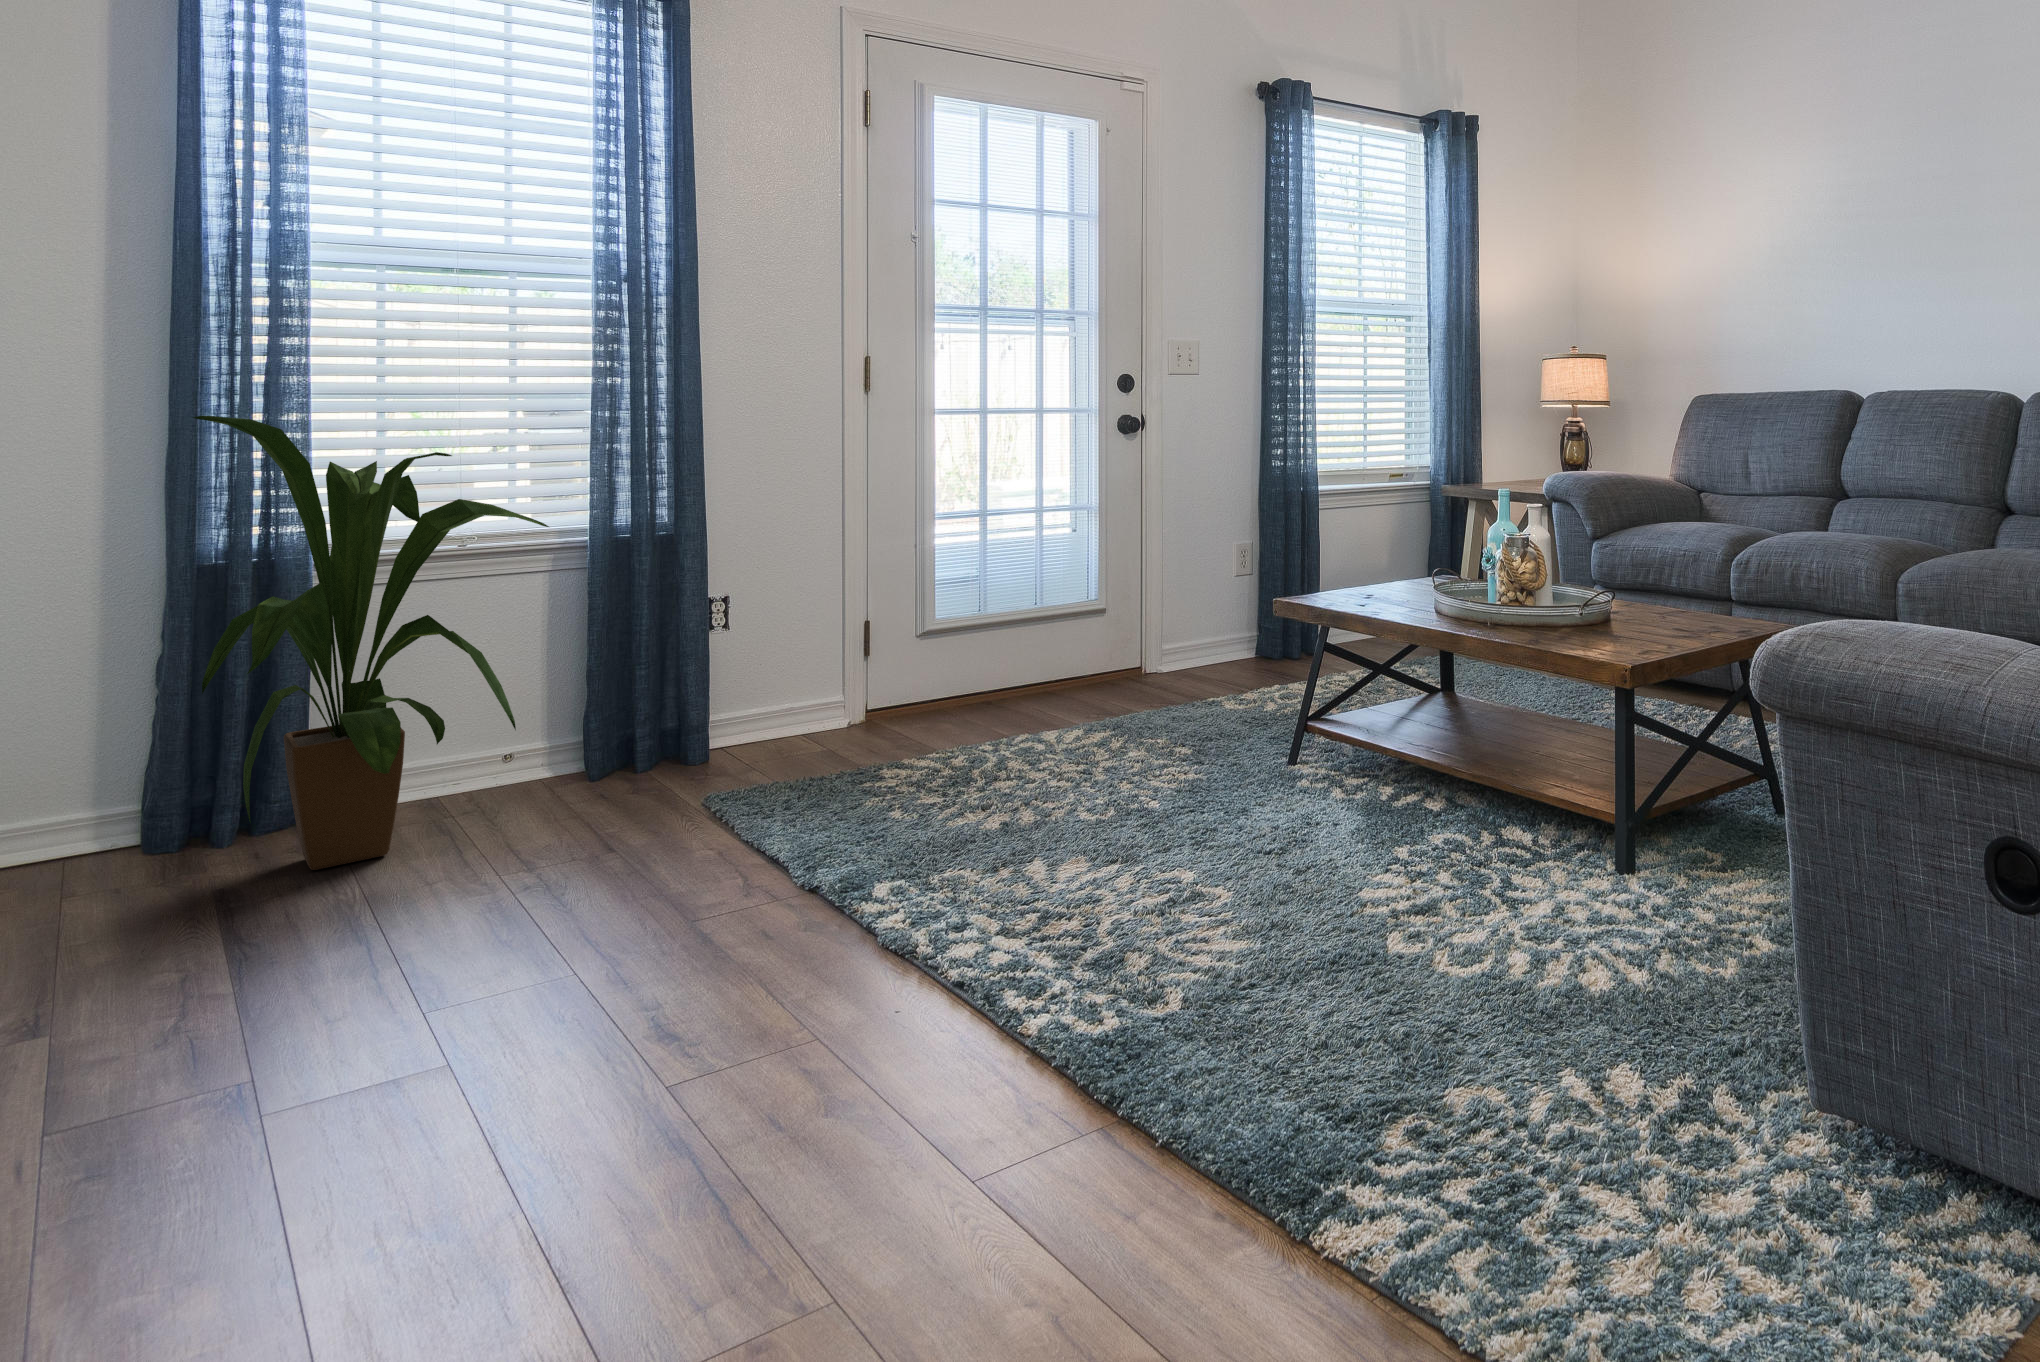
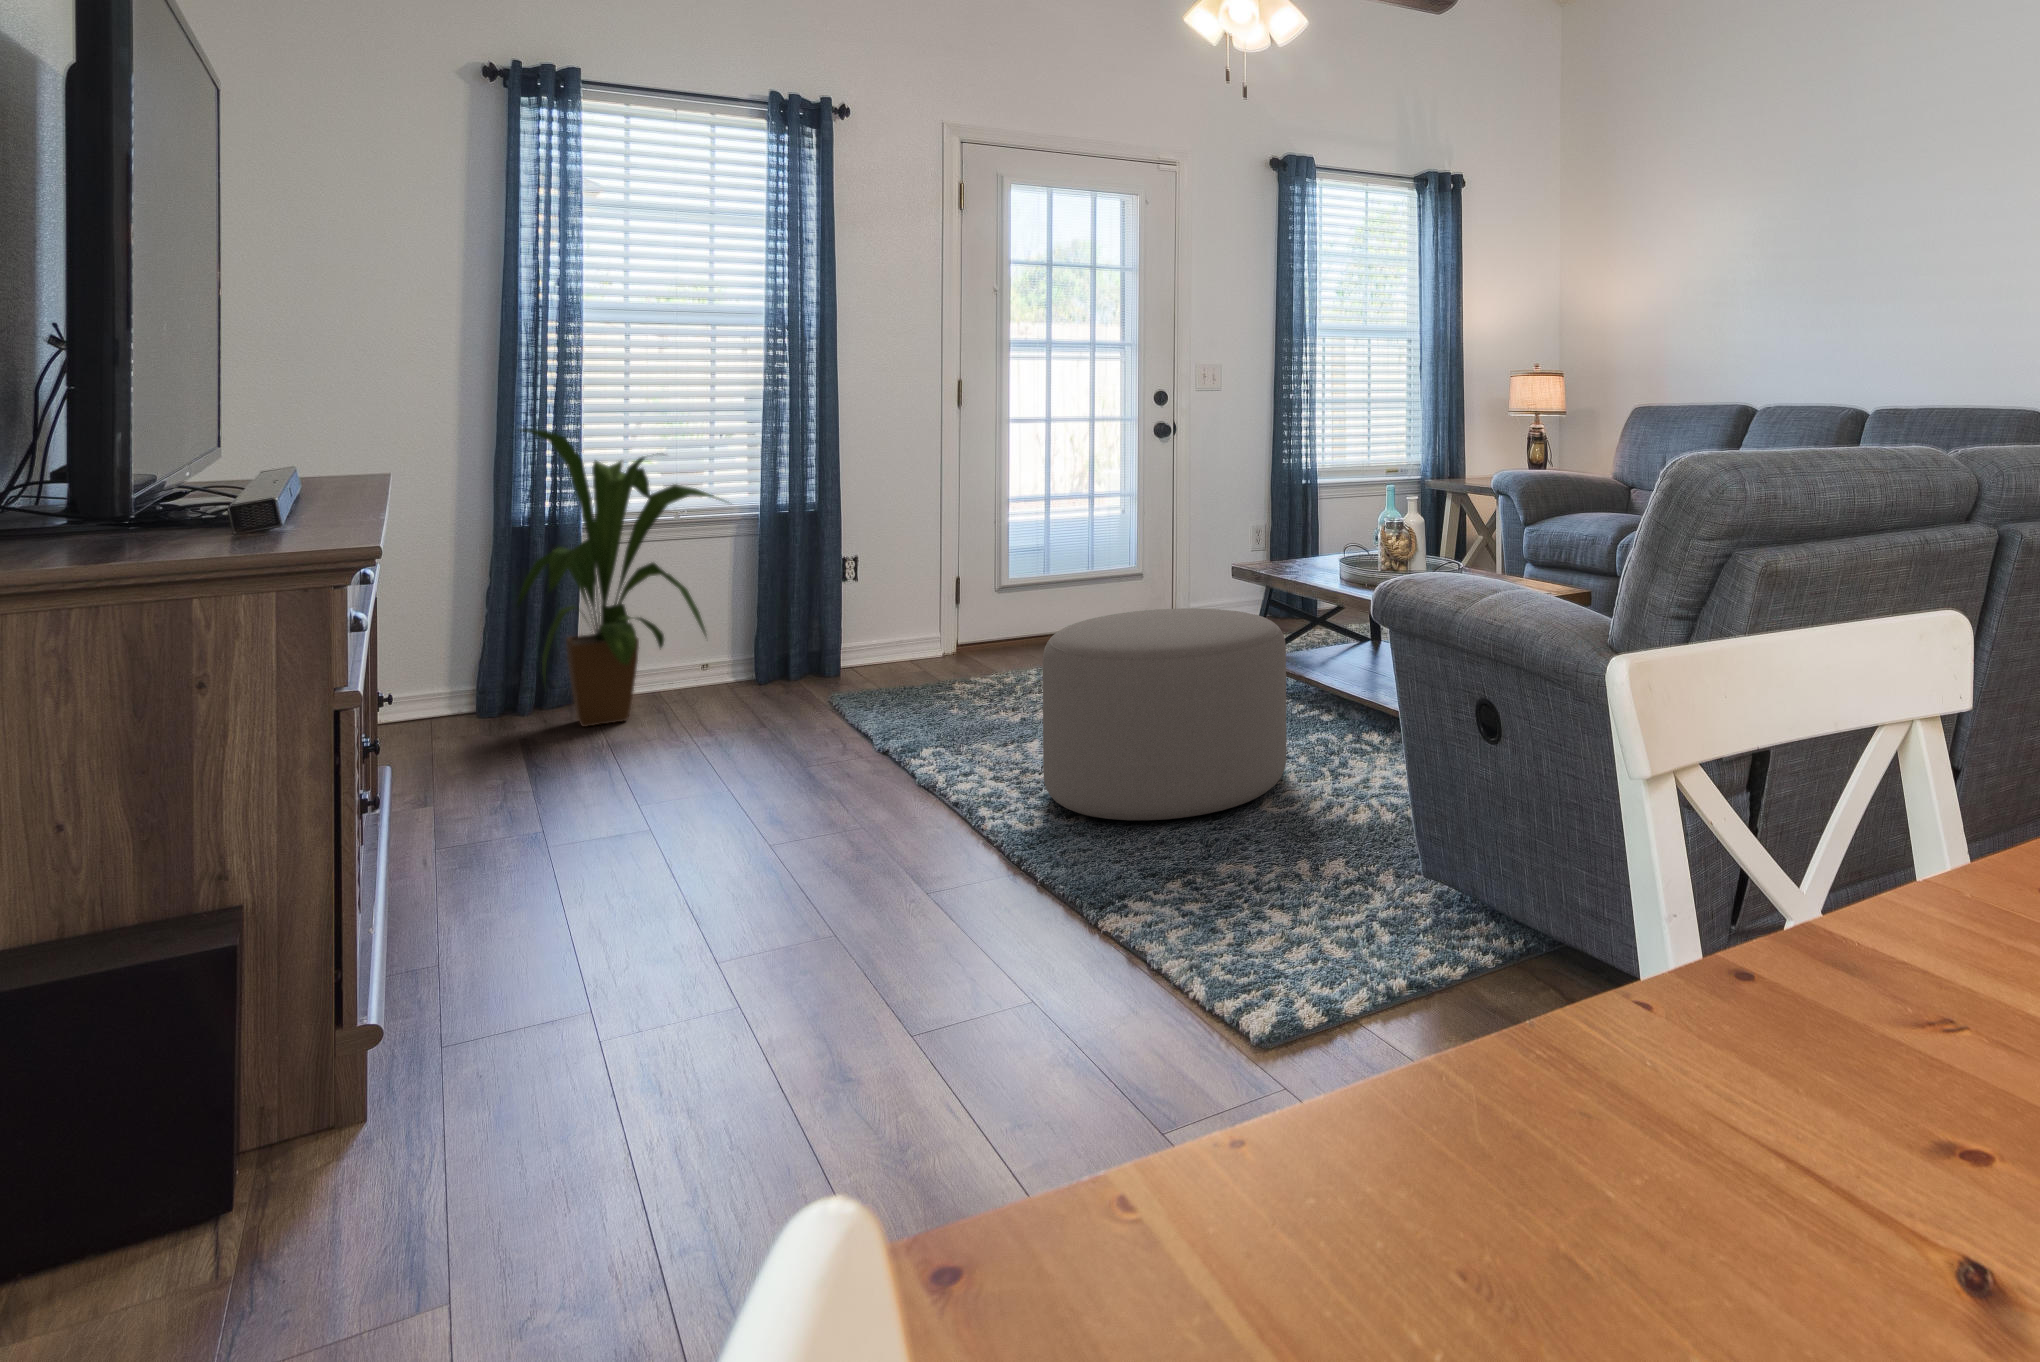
ottoman: none [1092,660,1455,1003] -> present [1043,608,1287,820]

